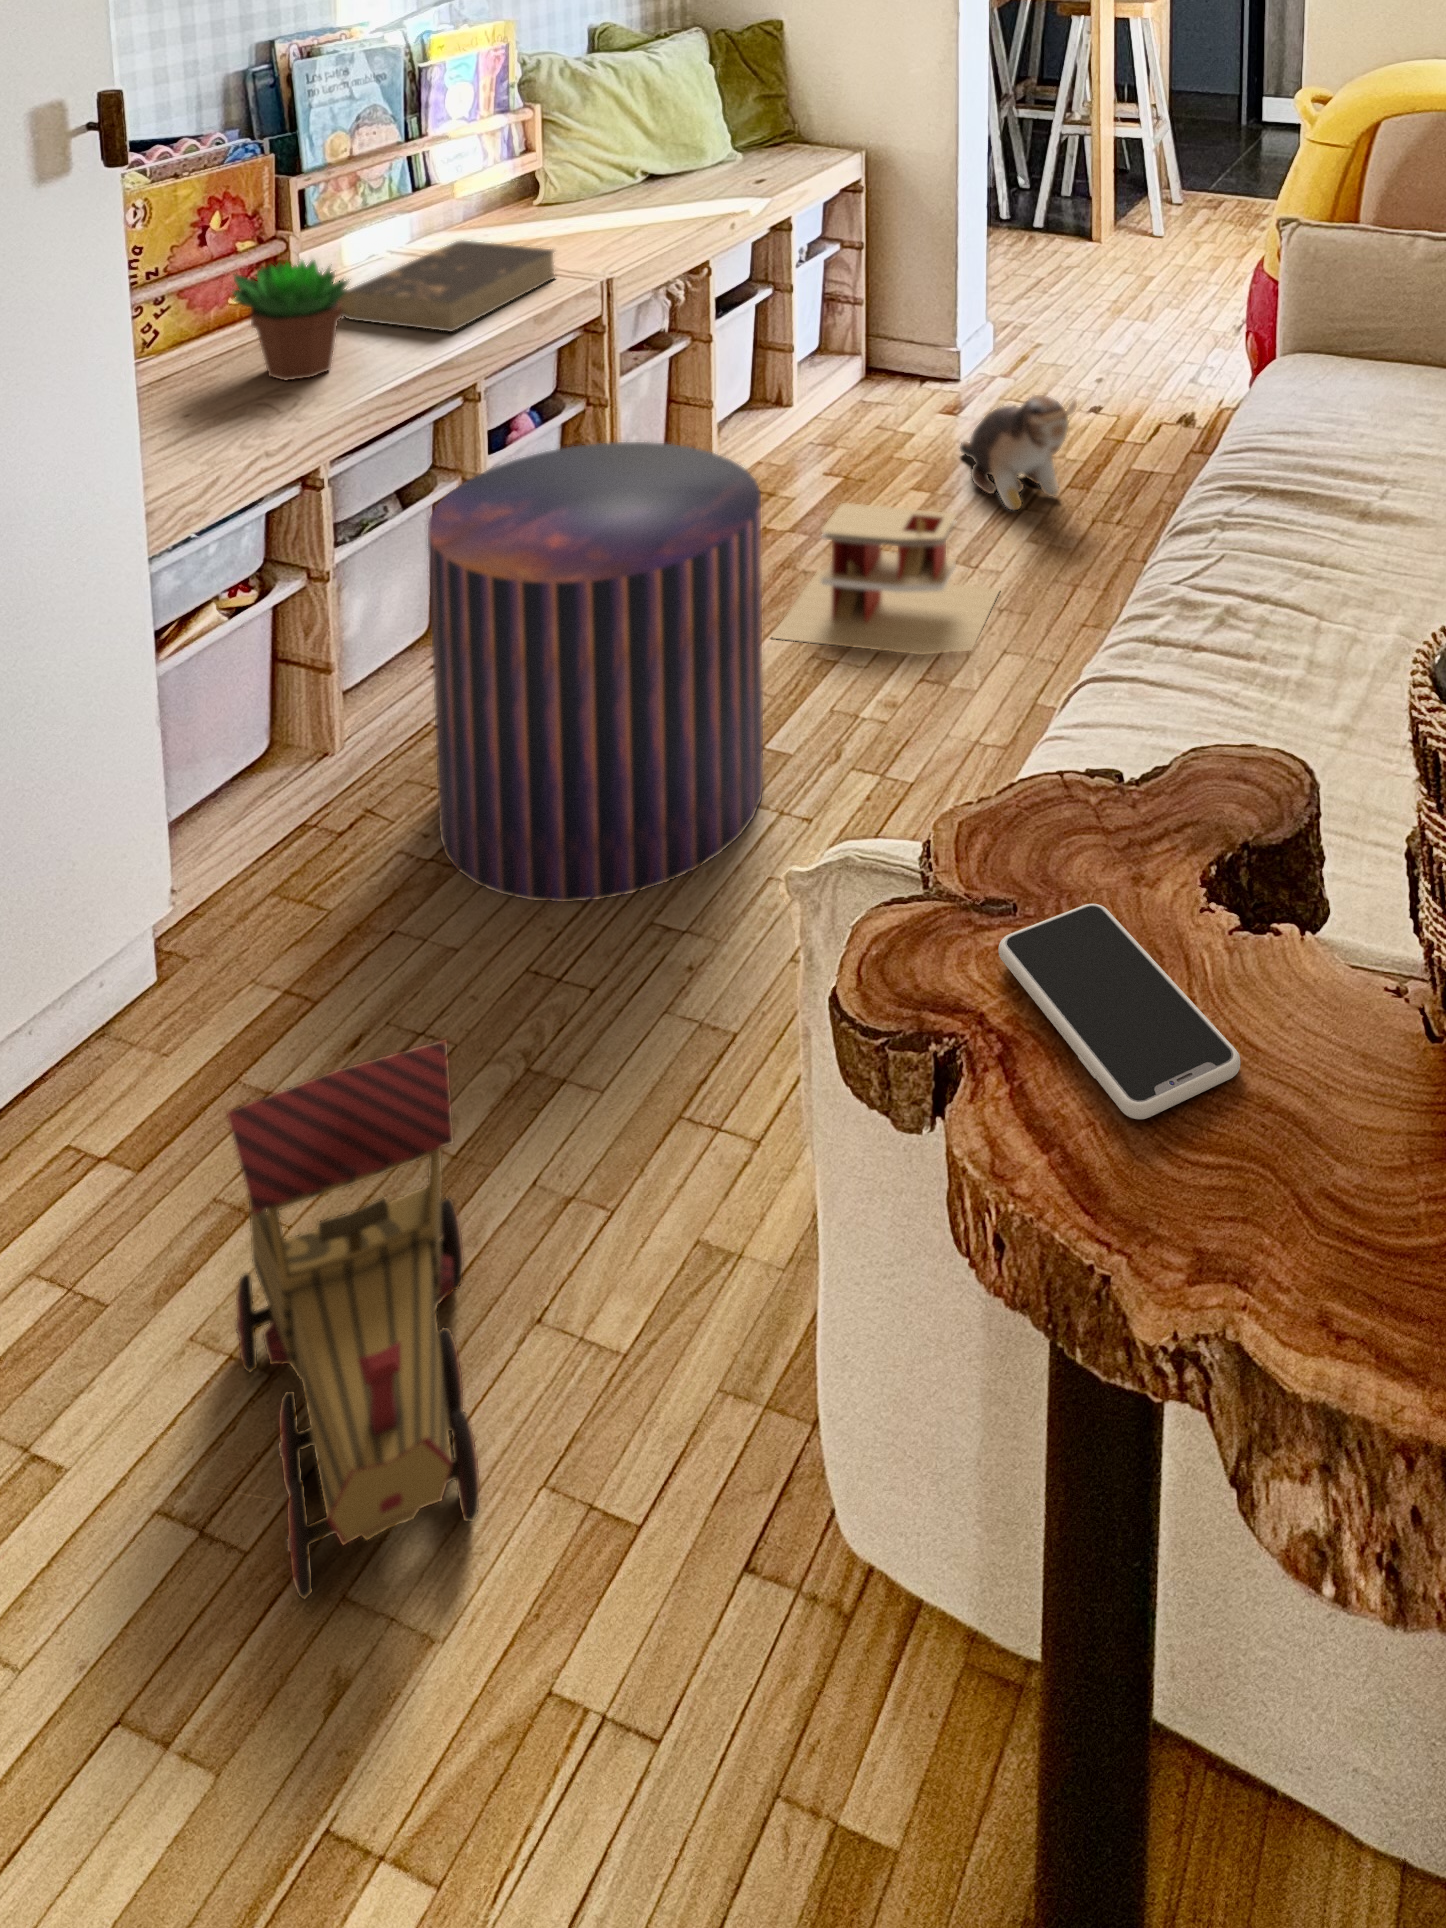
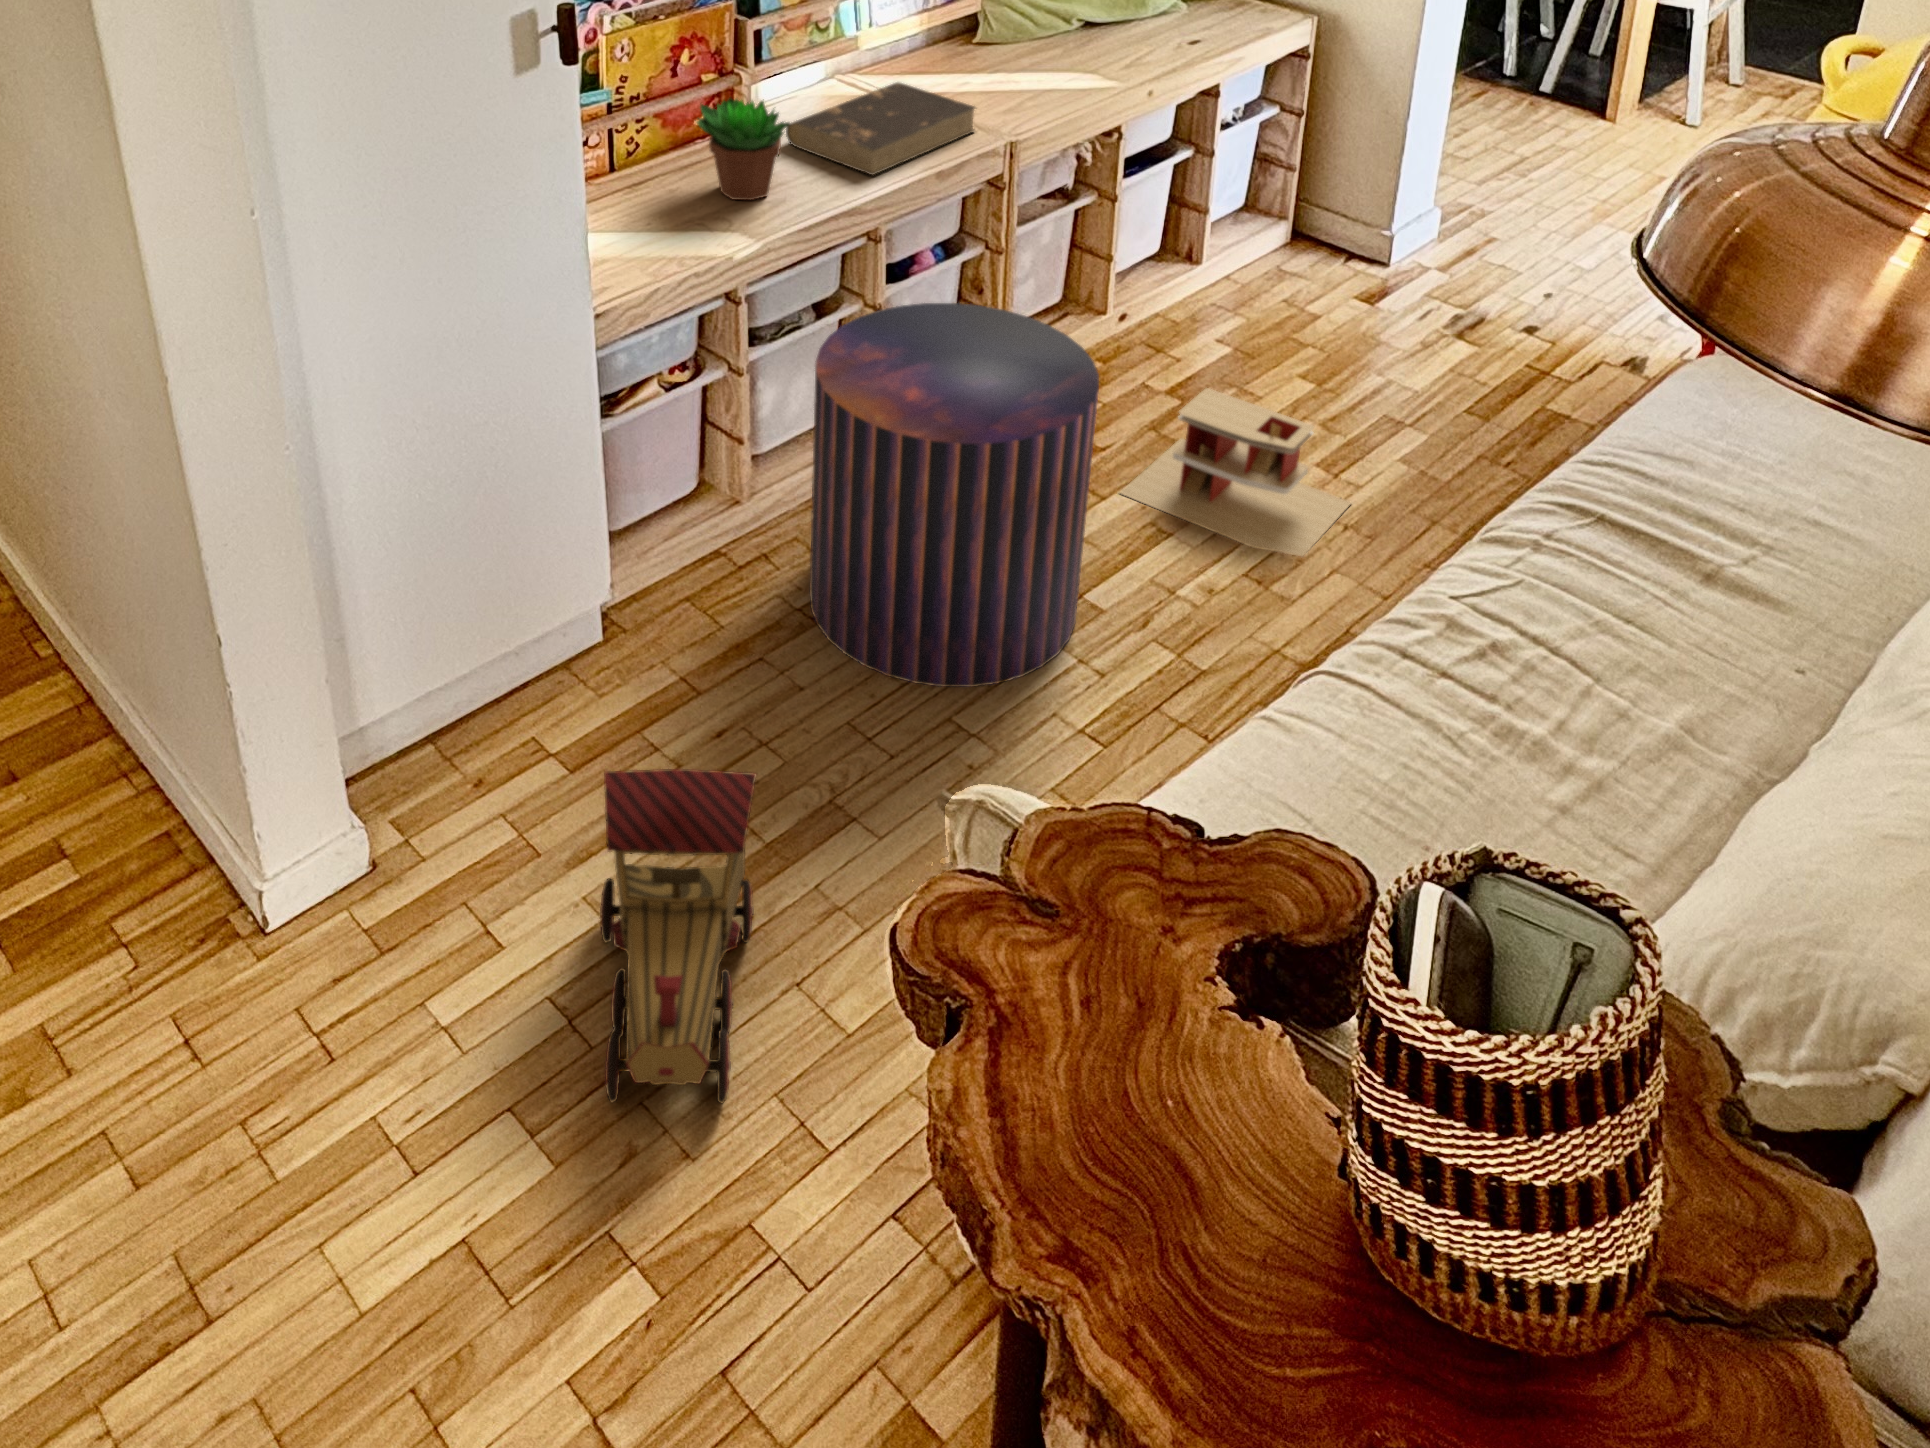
plush toy: present [960,395,1077,510] -> none [1358,319,1477,424]
smartphone: present [998,904,1240,1119] -> none [1023,941,1168,1131]

